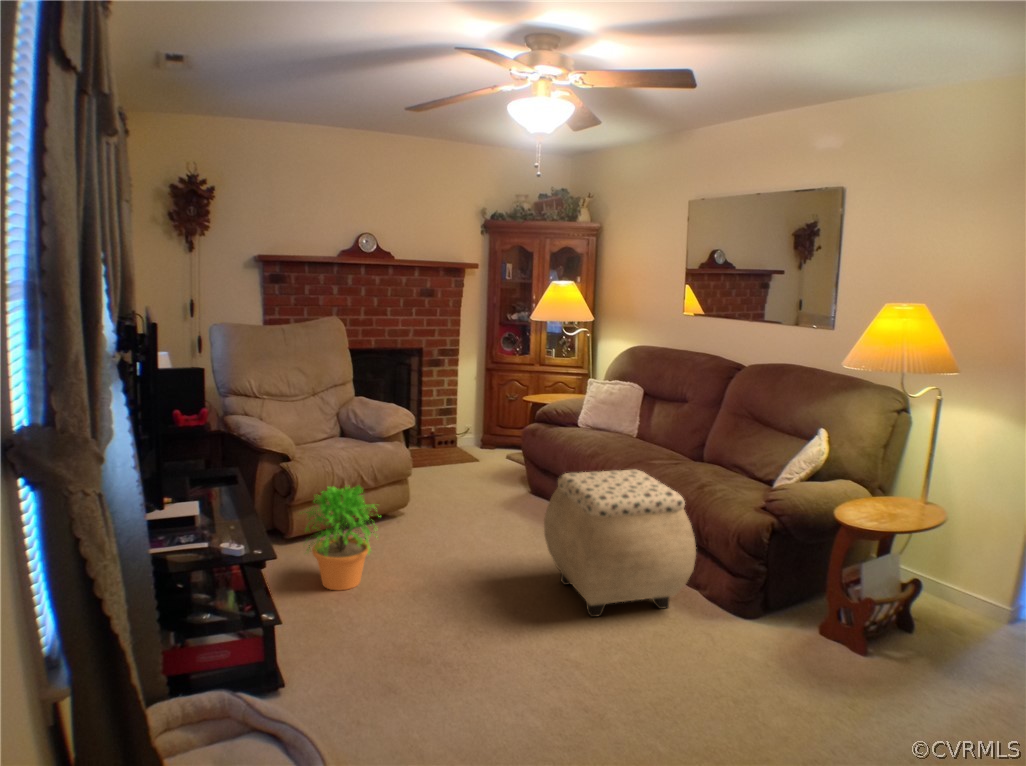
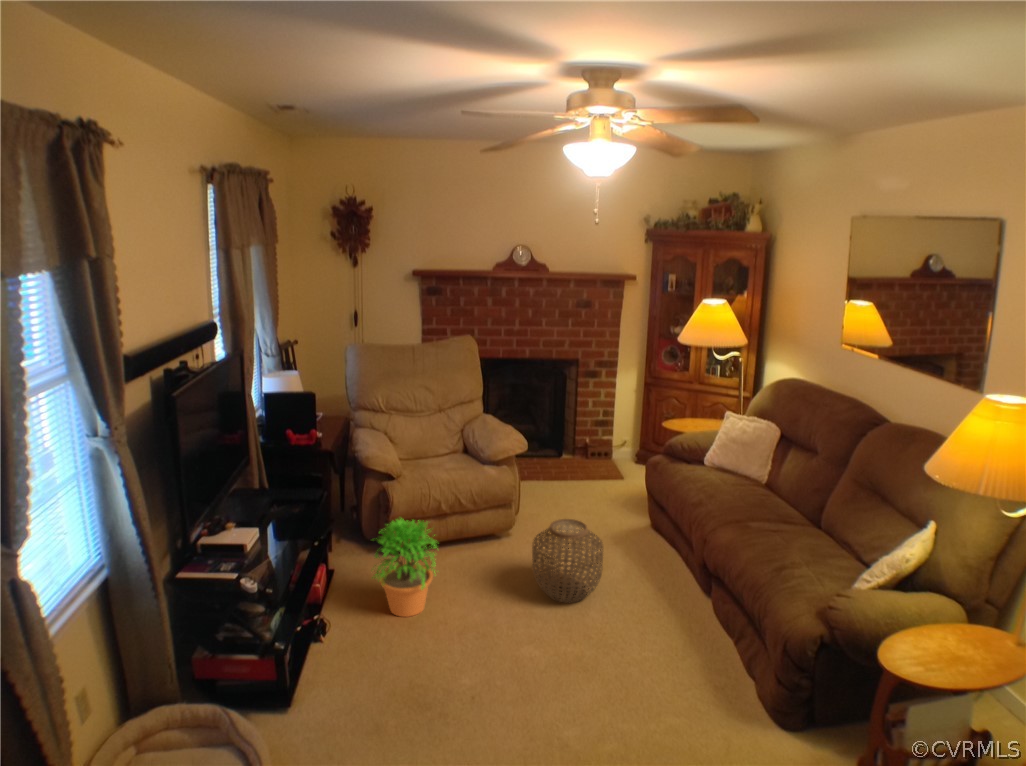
ottoman: present [544,470,696,617] -> none [599,537,741,709]
woven basket: none [458,476,528,556] -> present [532,519,603,602]

